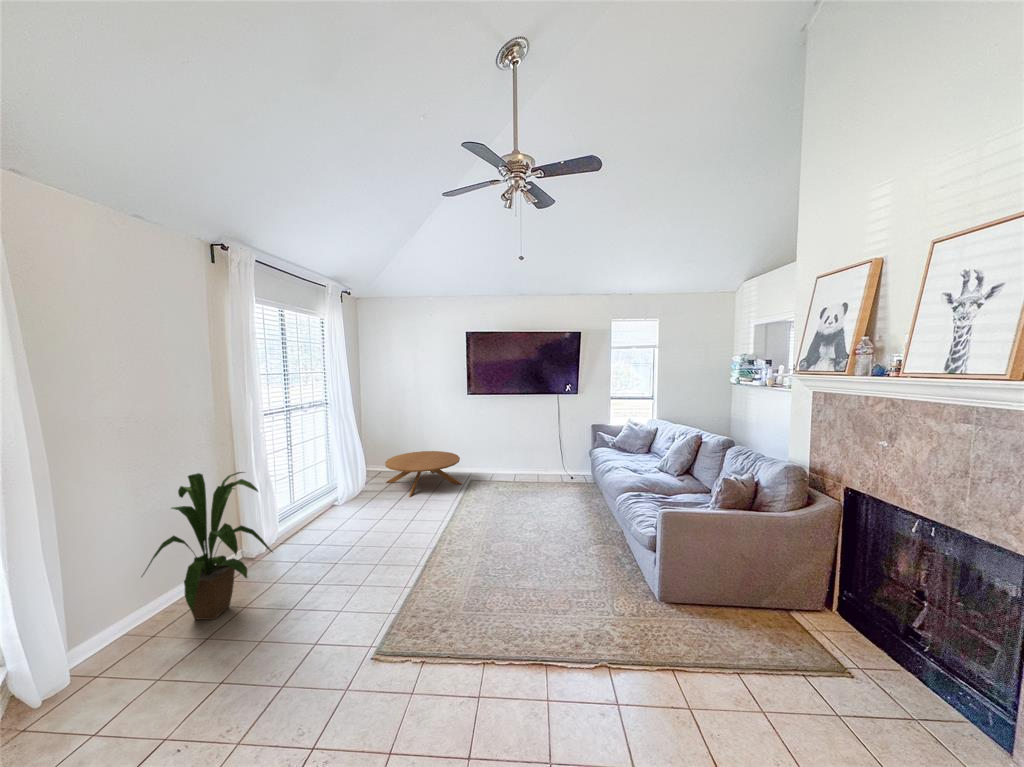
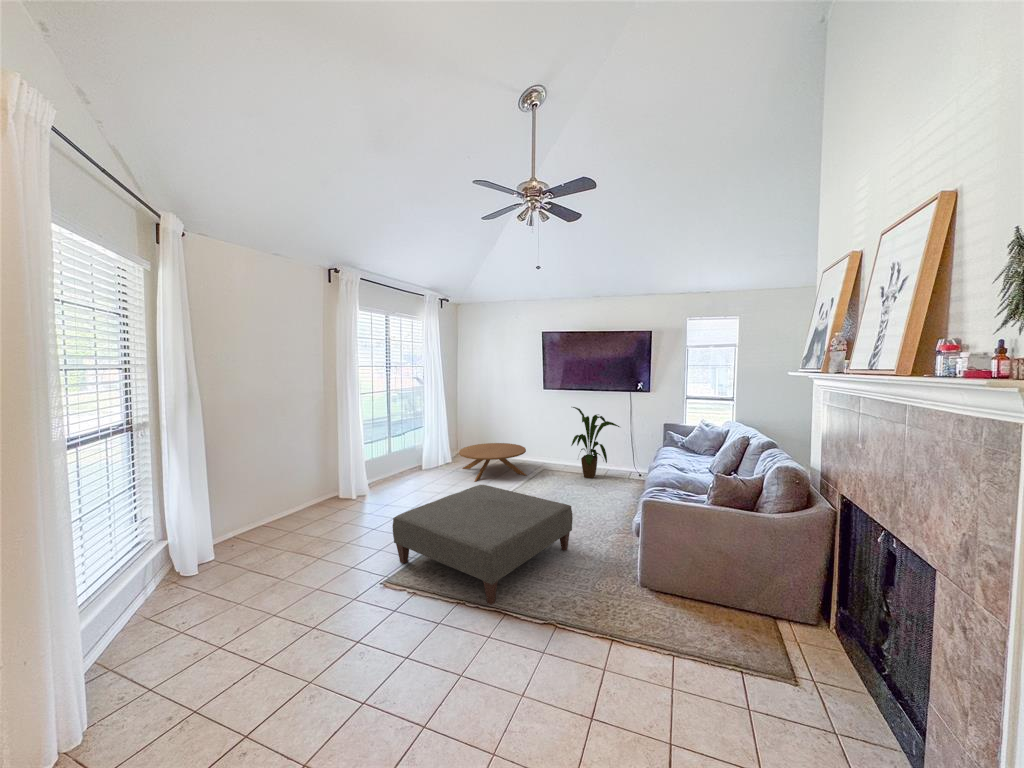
house plant: present [141,472,272,620] -> present [571,407,619,478]
ottoman: none [362,504,564,657] -> present [393,485,573,605]

